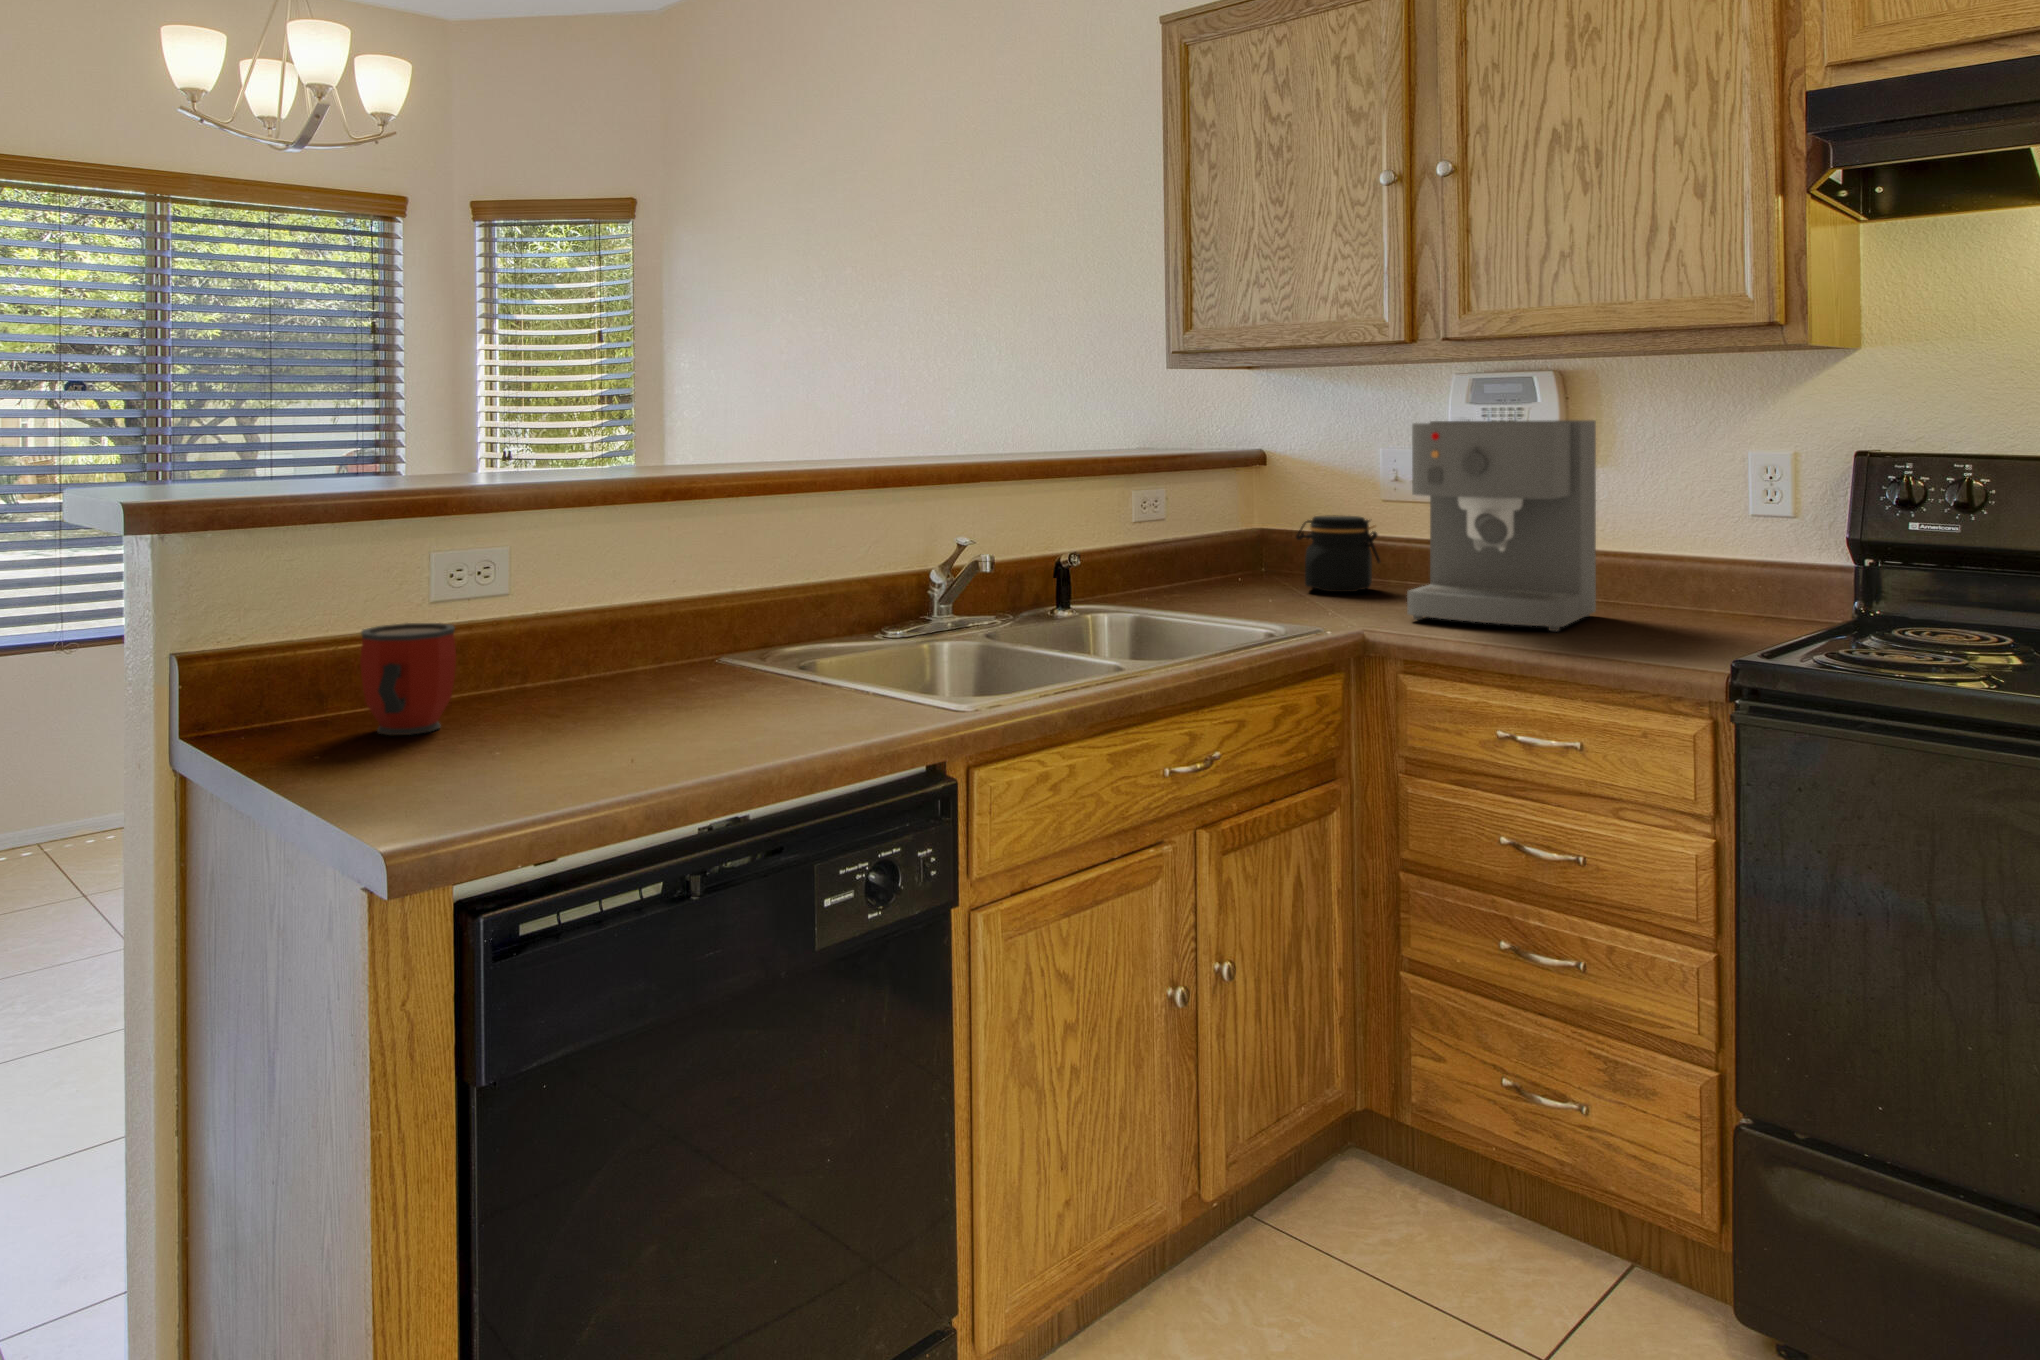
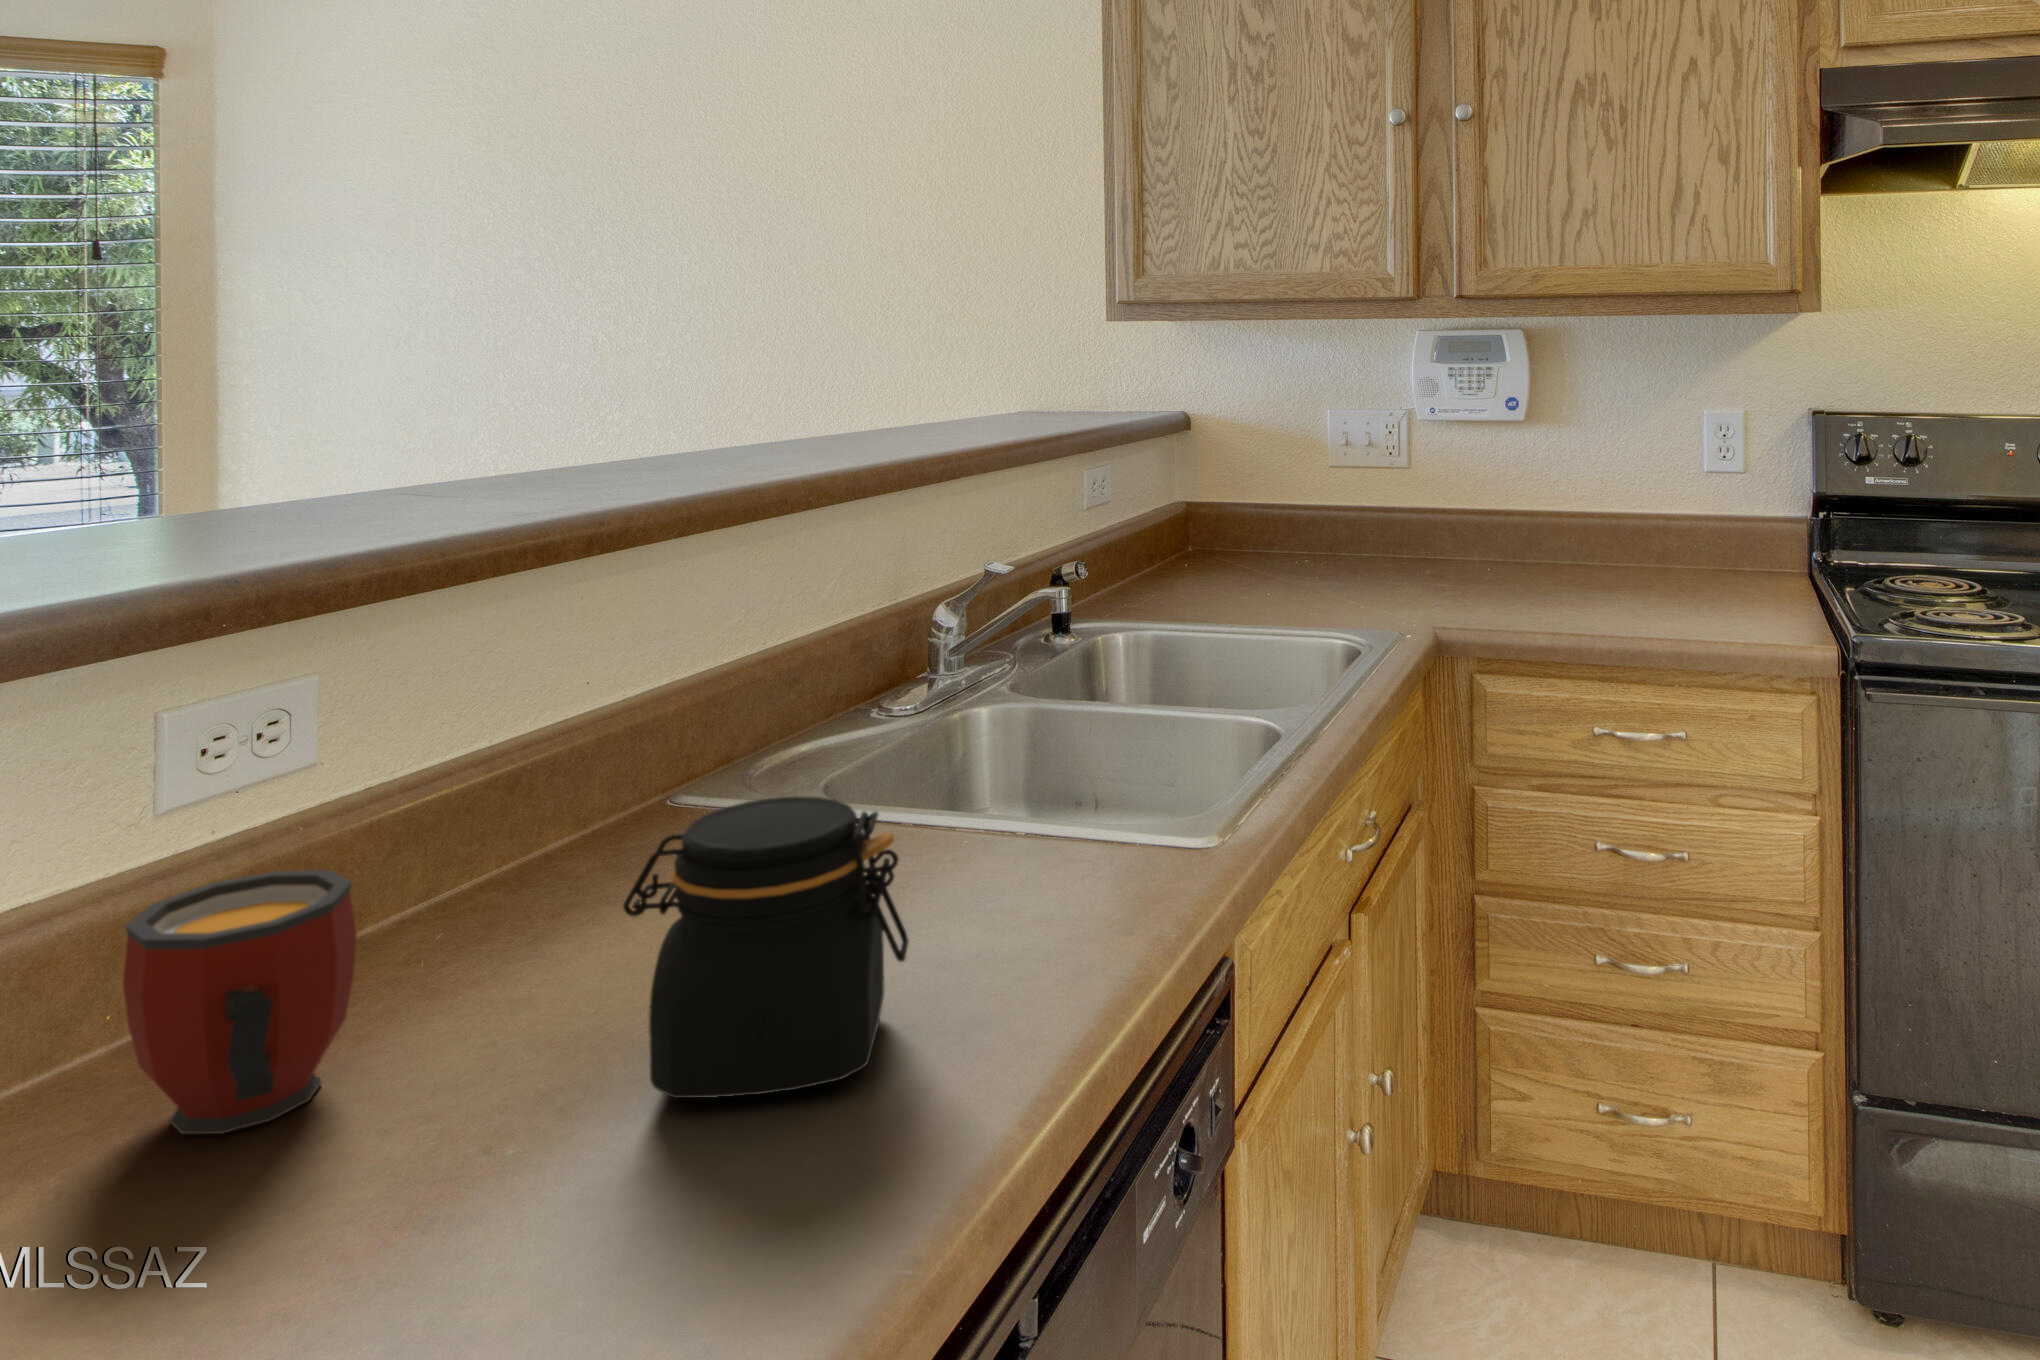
coffee maker: present [1407,420,1596,631] -> none [1440,383,1606,610]
jar: present [1296,515,1380,592] -> present [623,796,909,1098]

